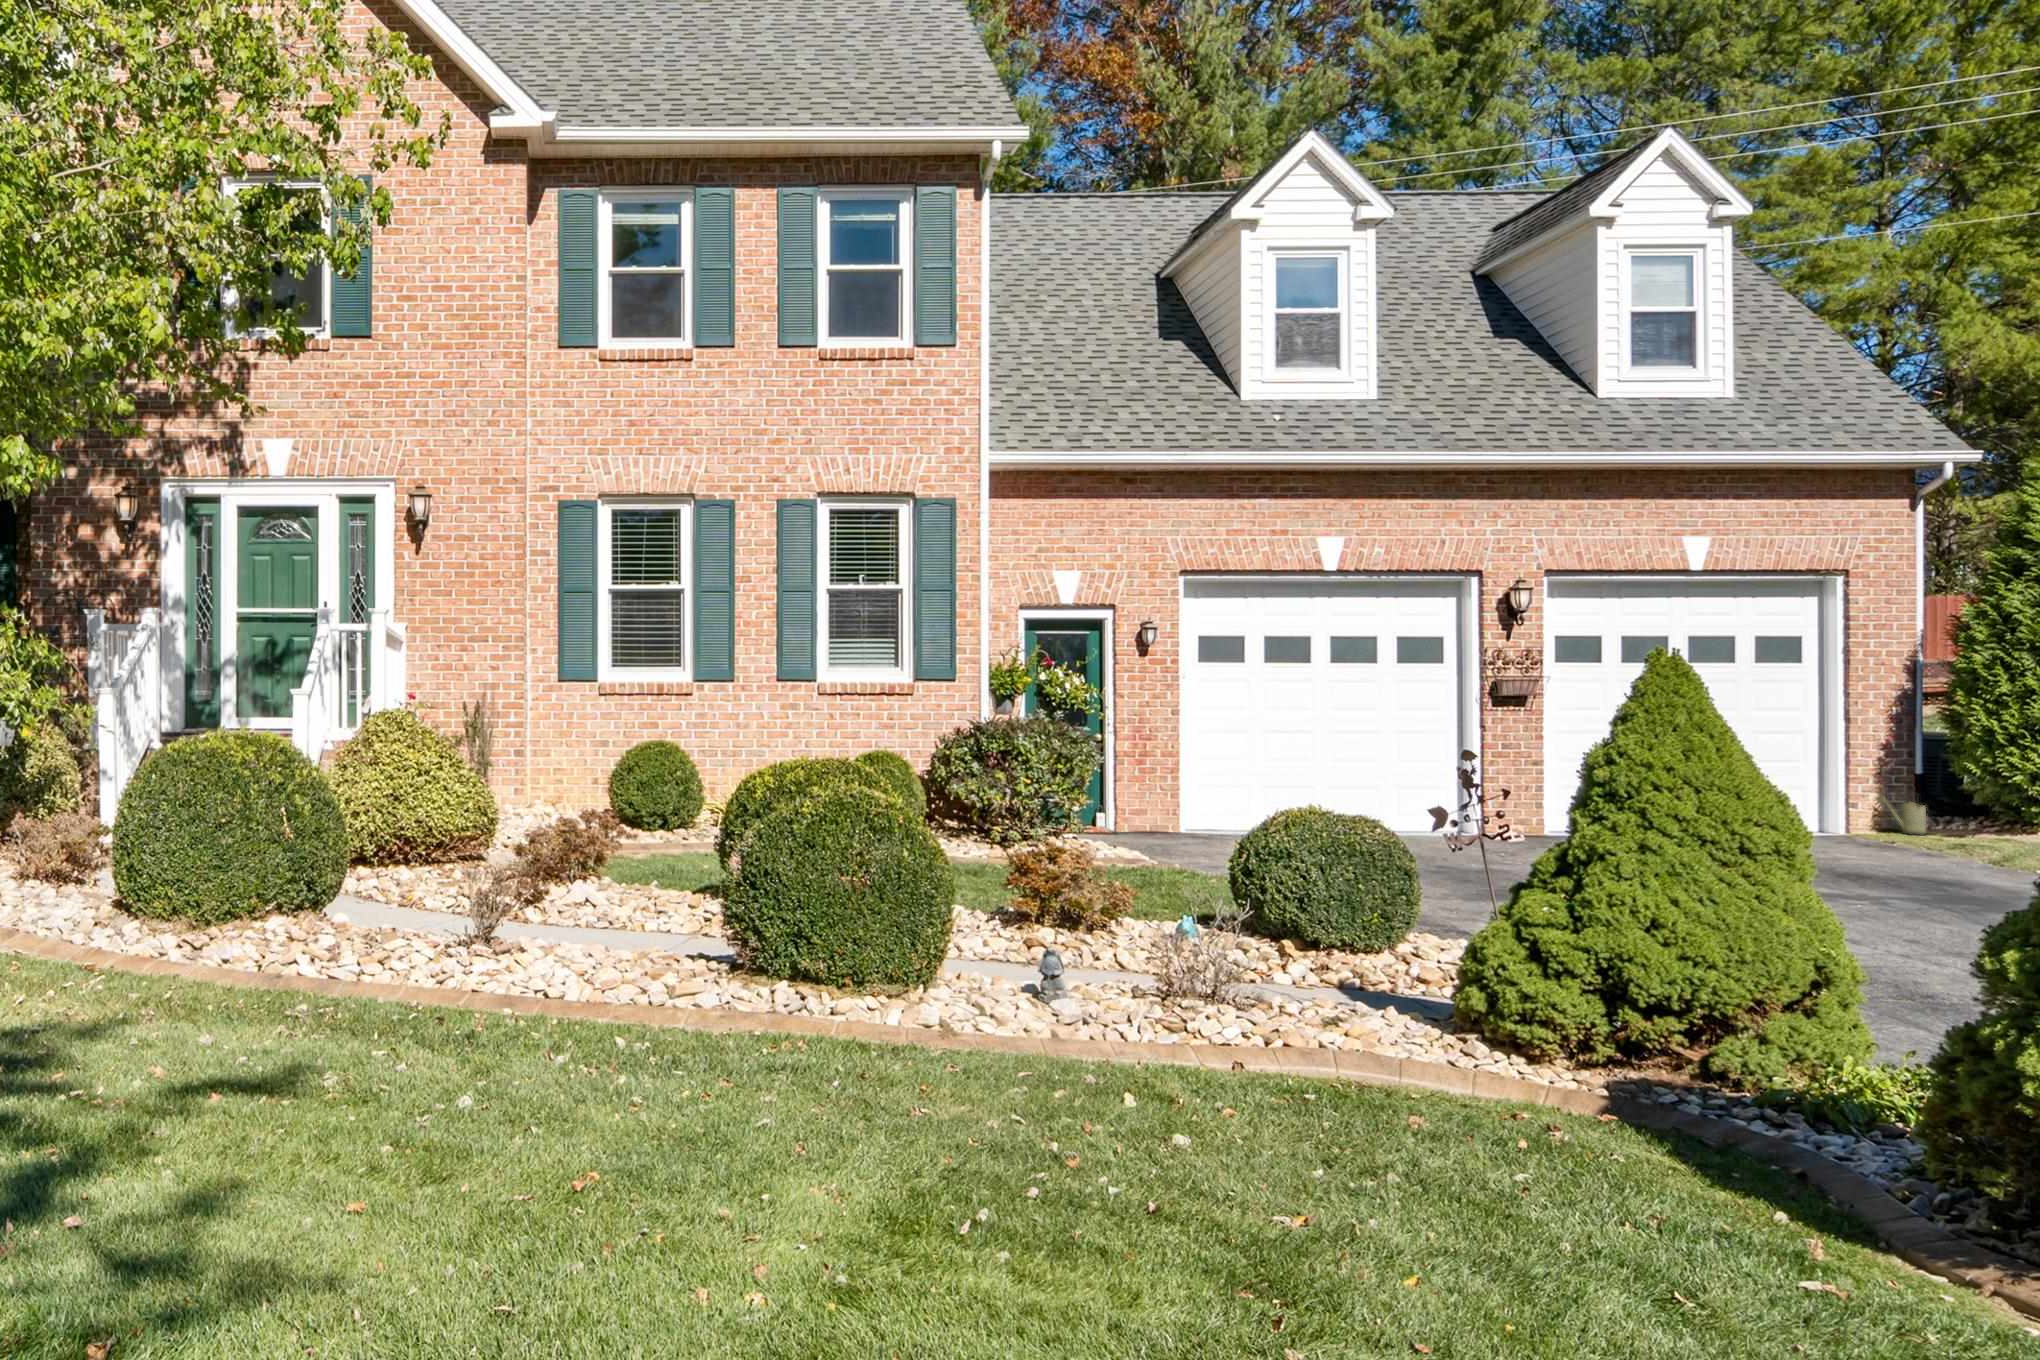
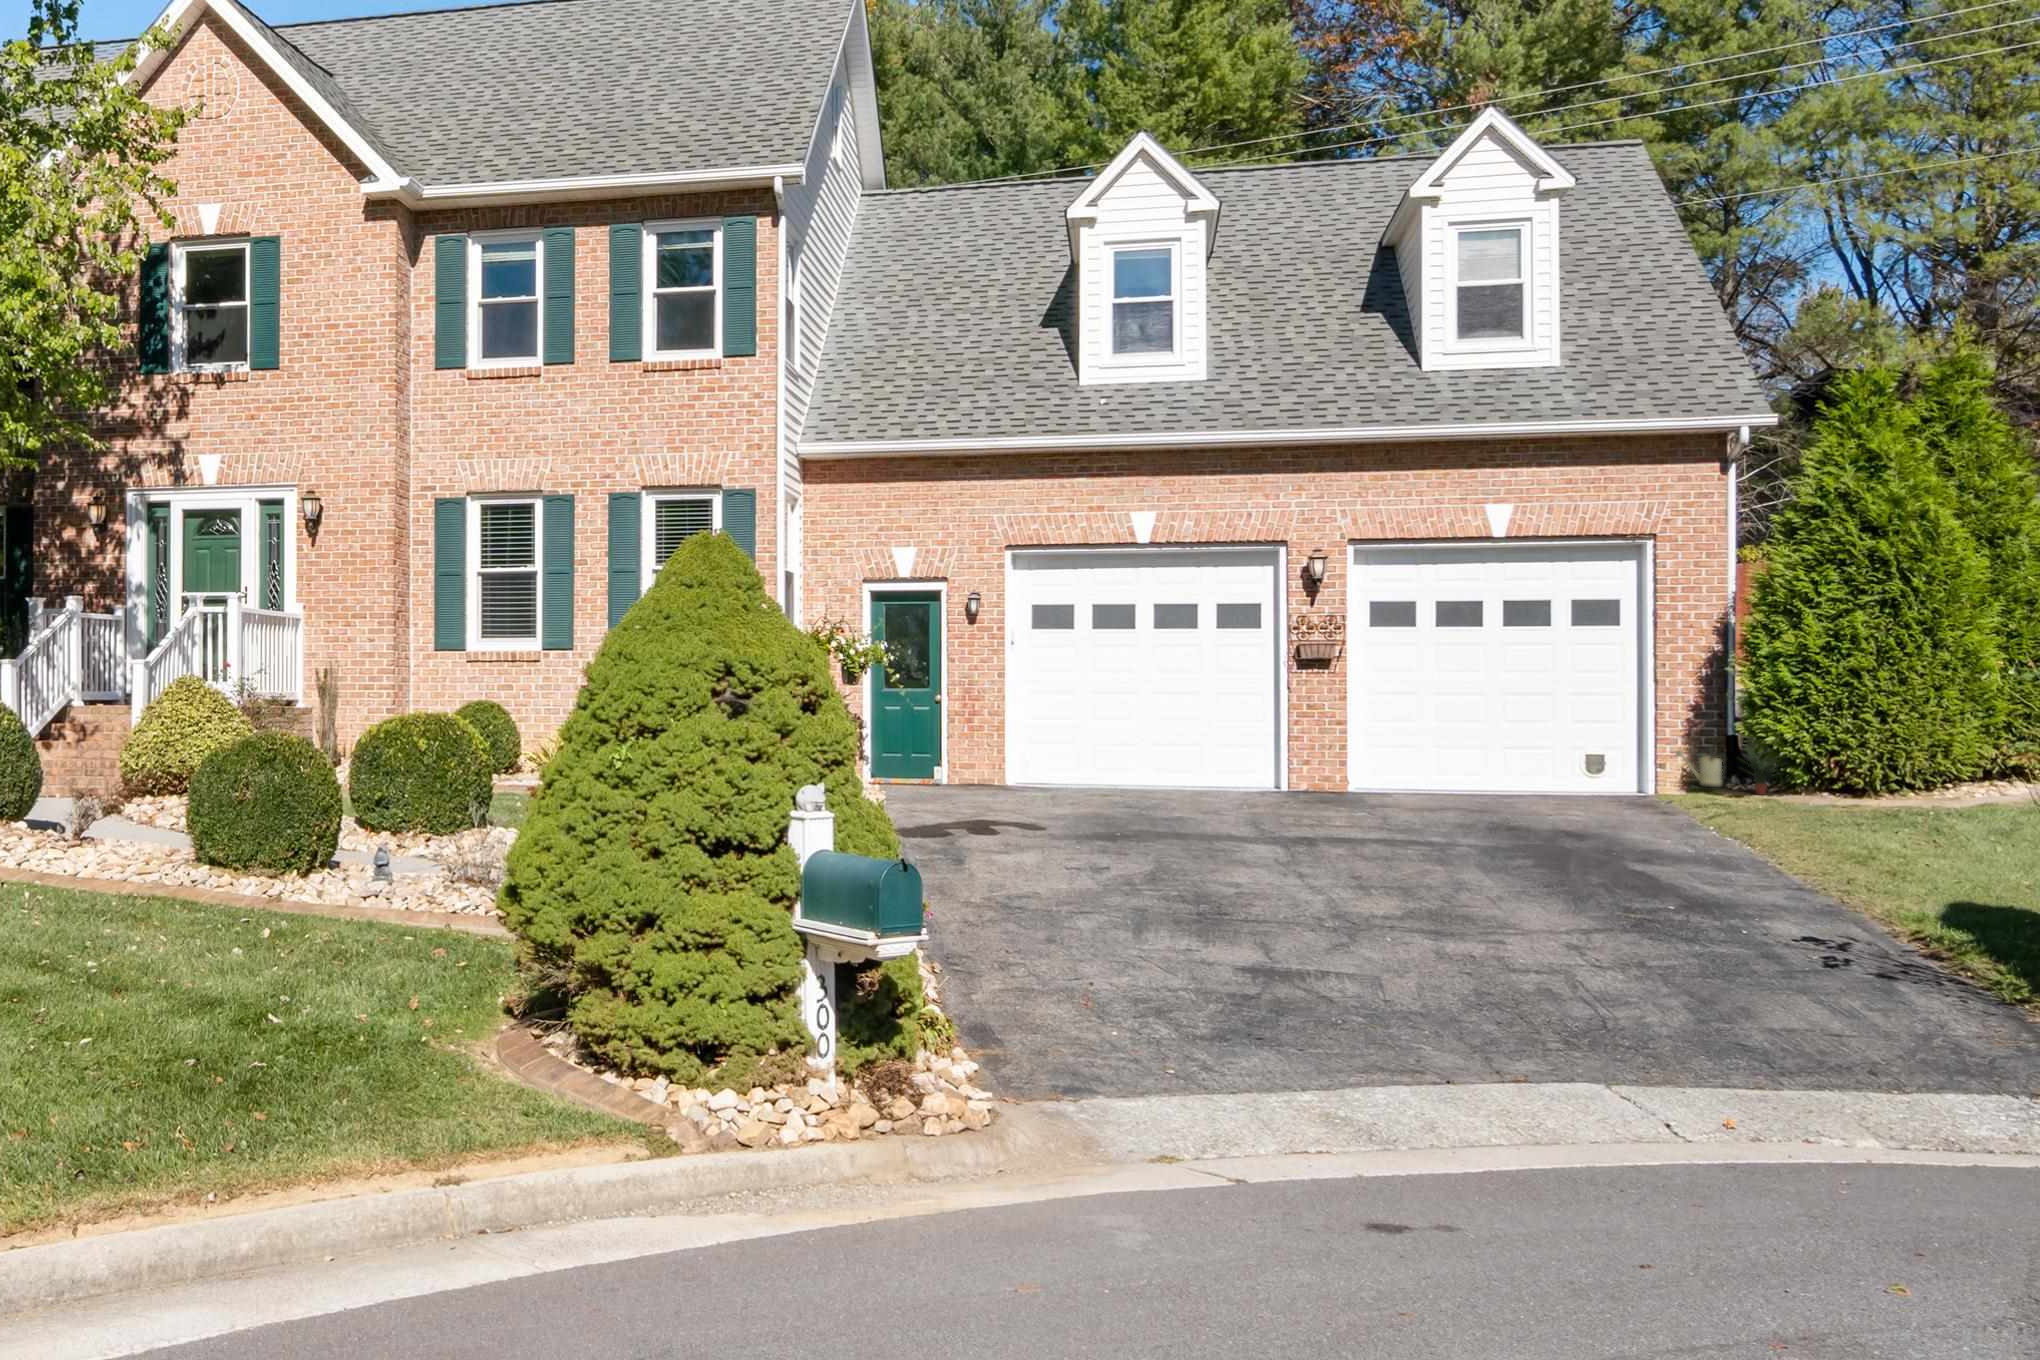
potted plant: none [1958,792,2012,843] -> present [1745,746,1776,795]

